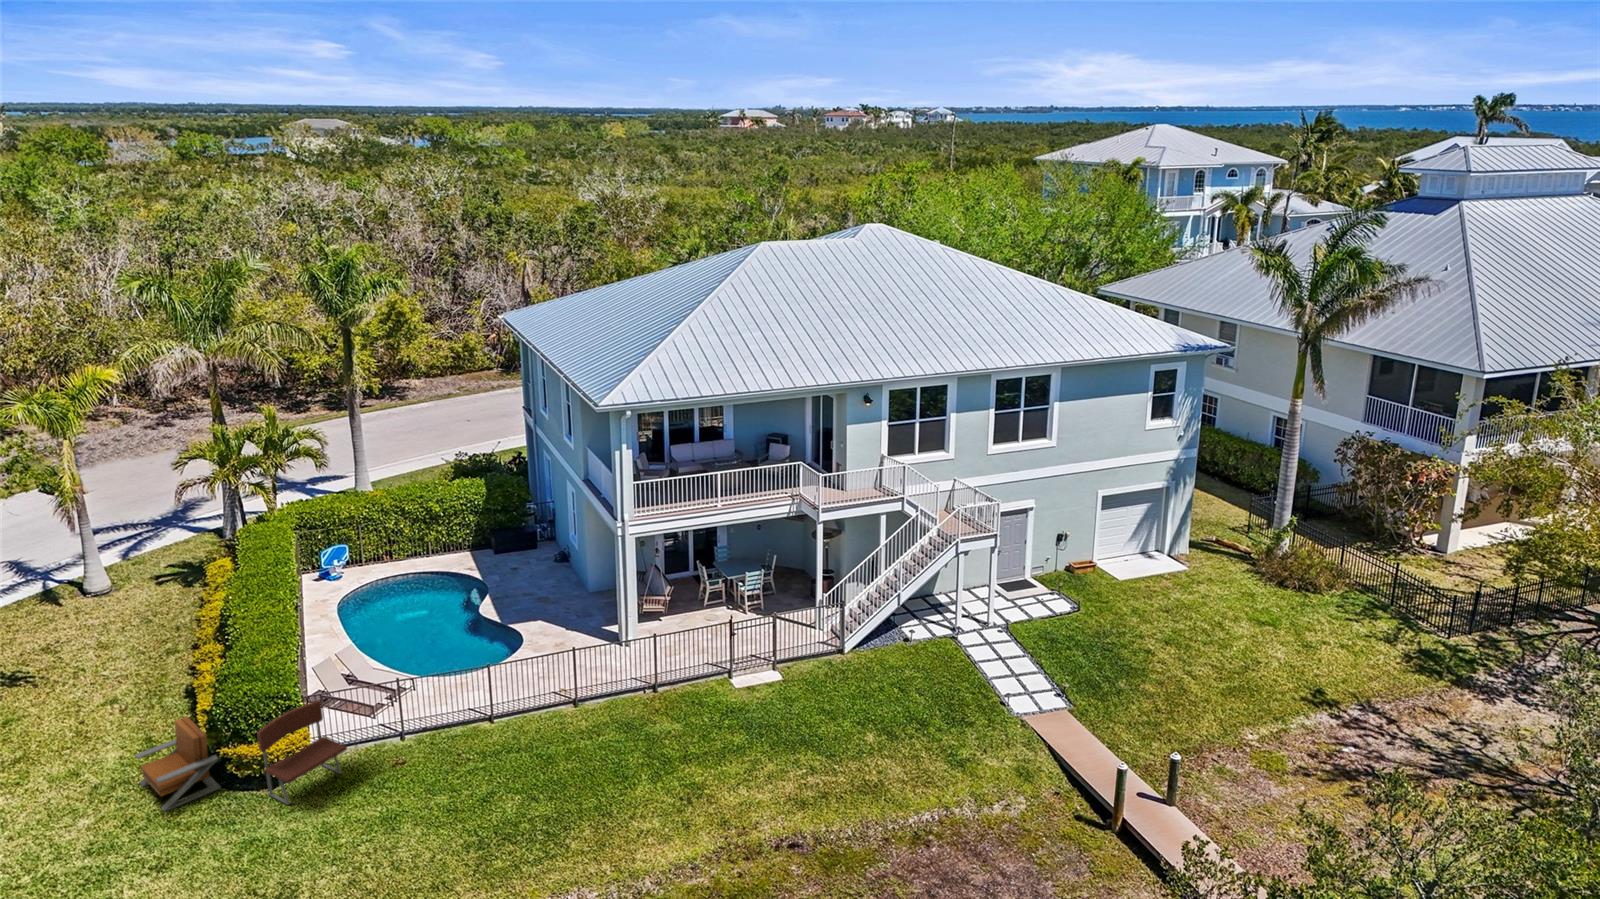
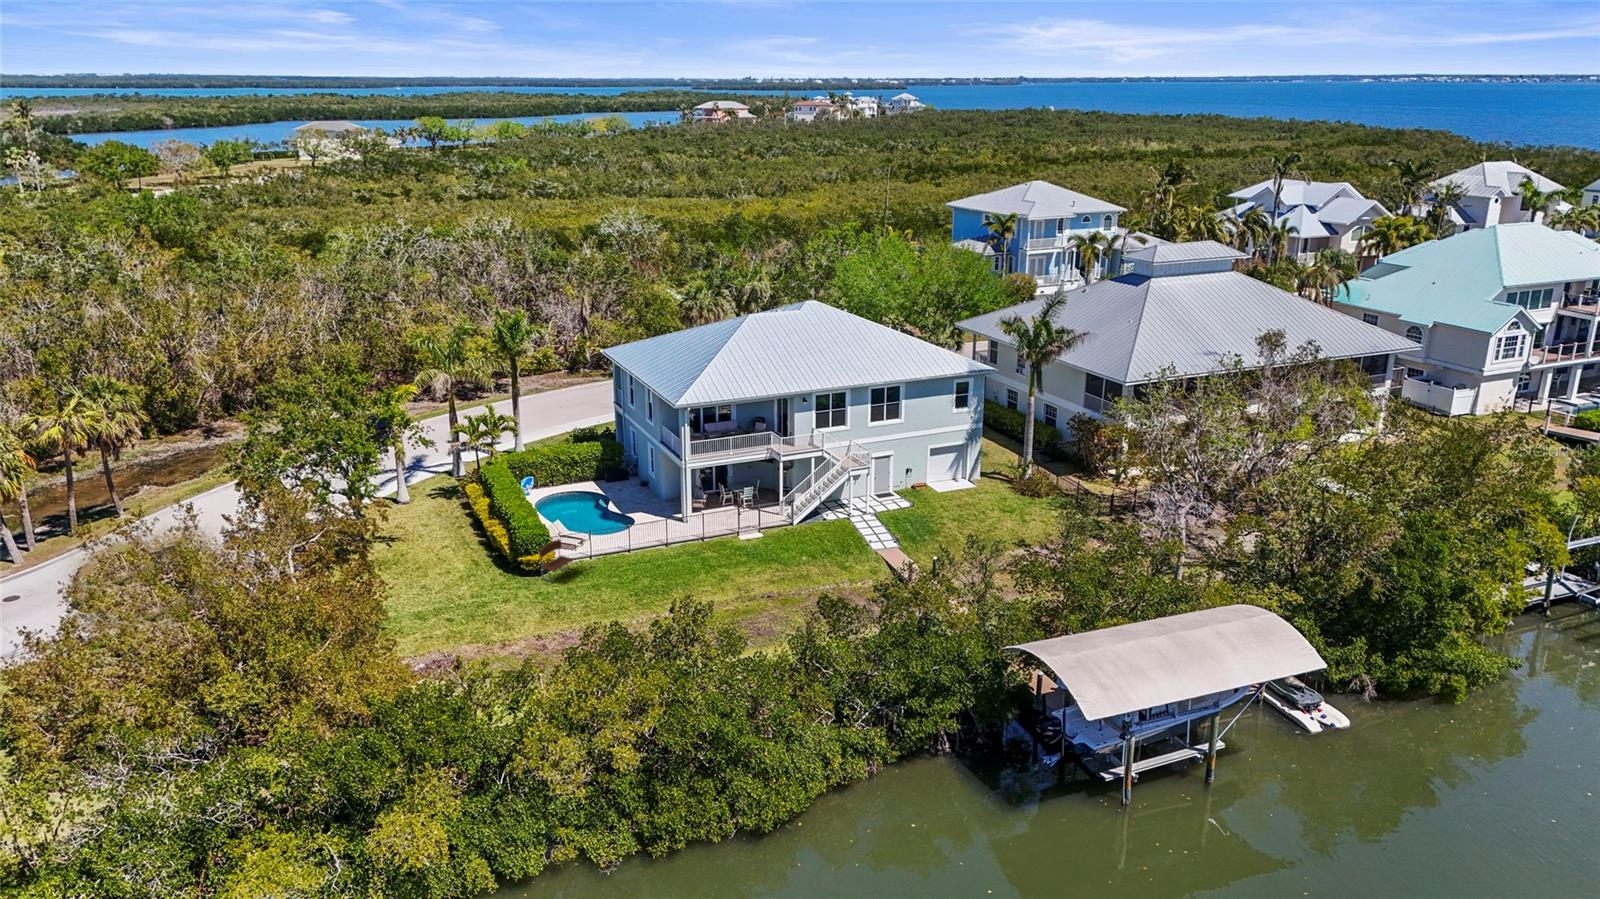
lounge chair: present [135,717,220,812] -> none [481,546,519,585]

